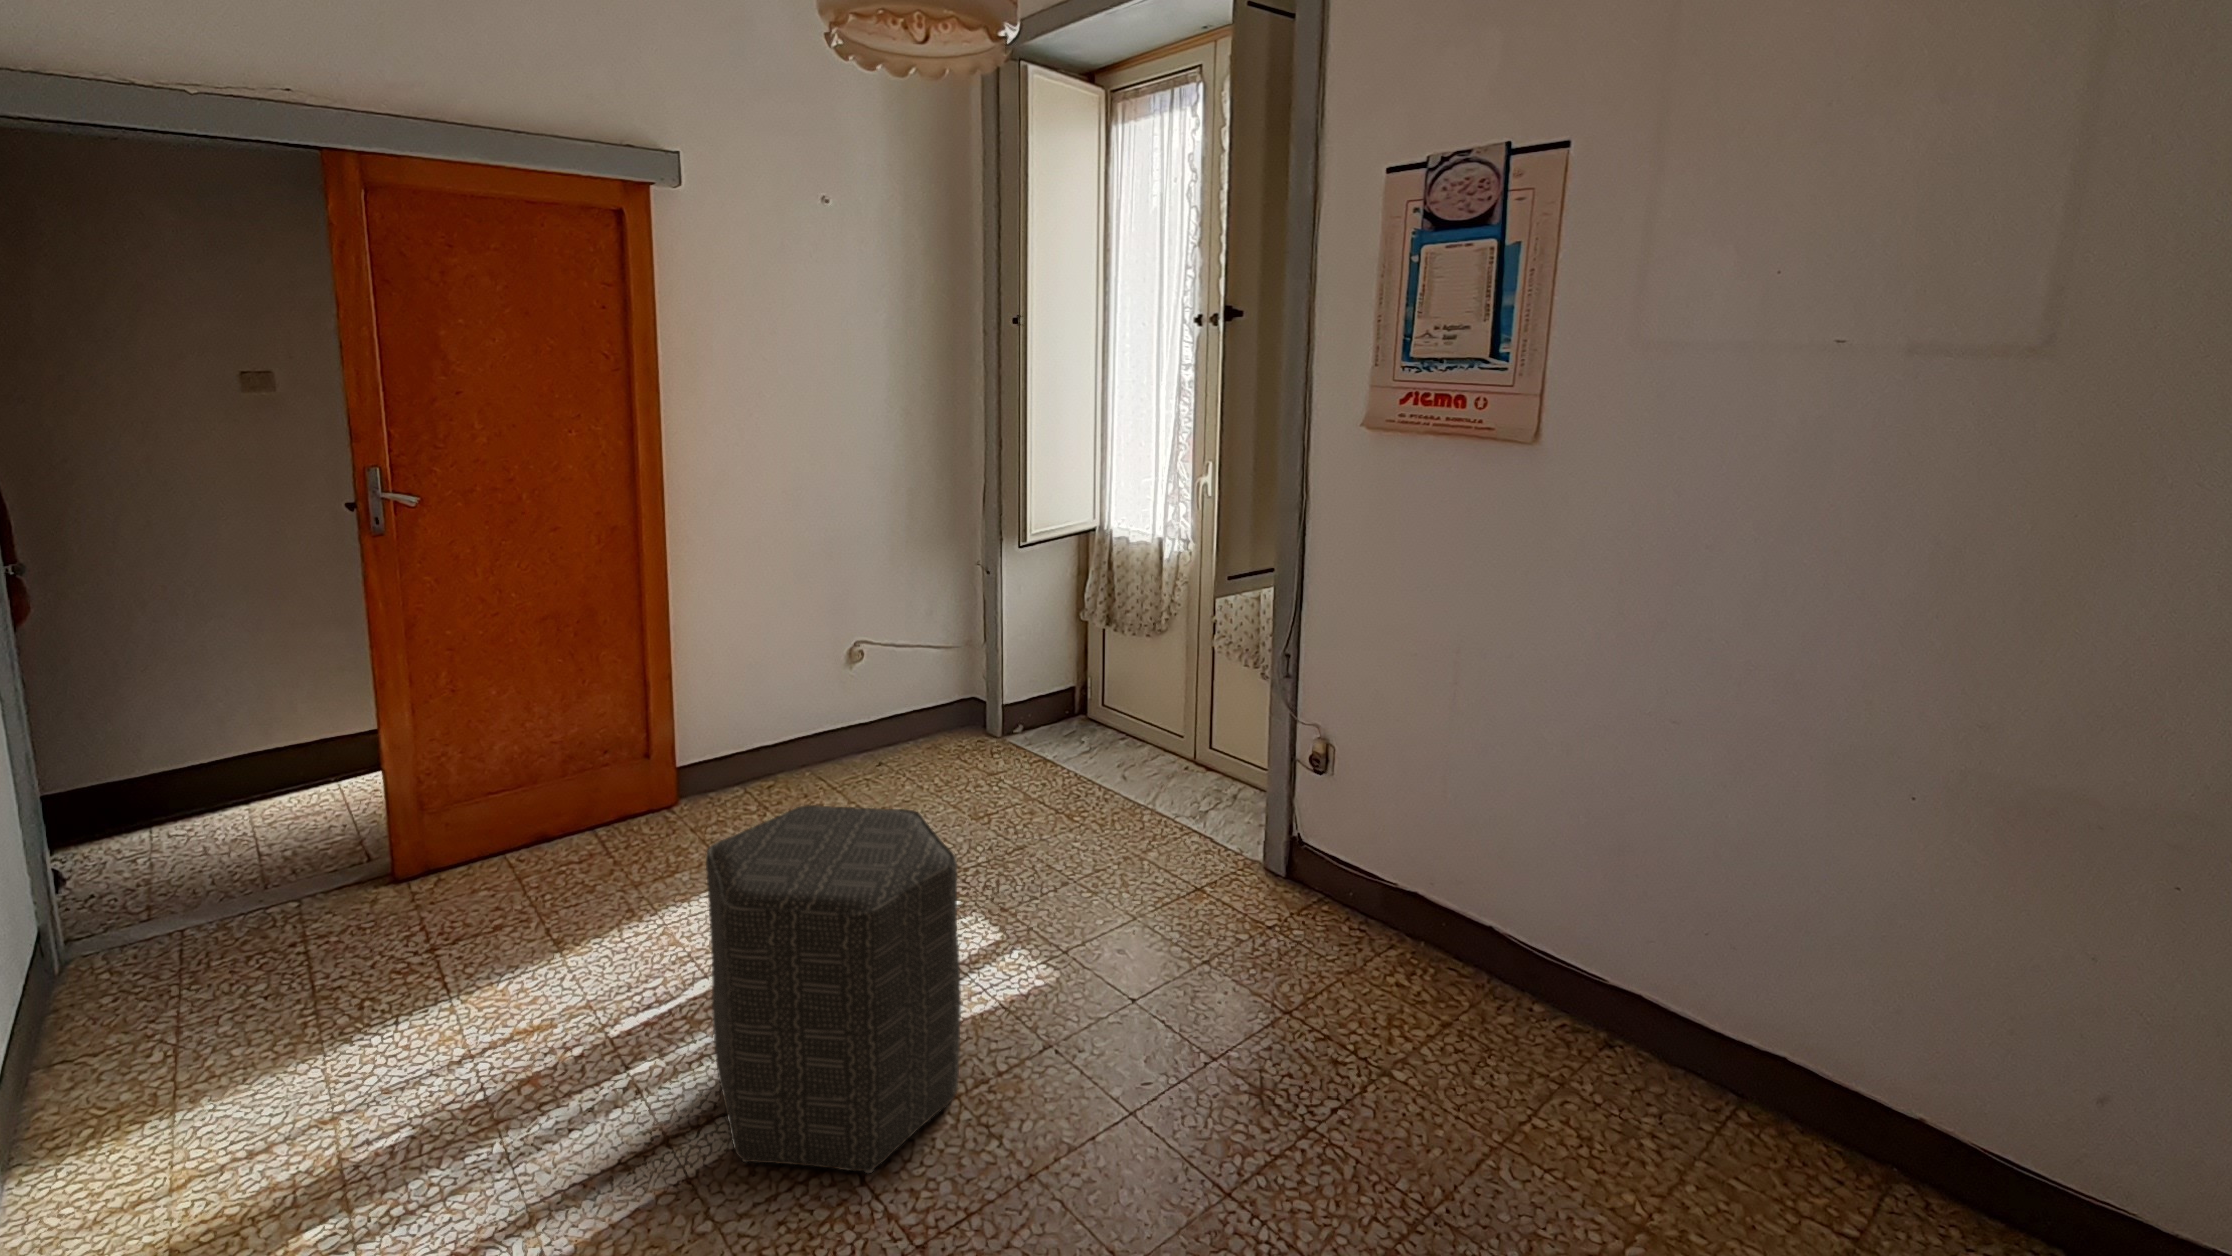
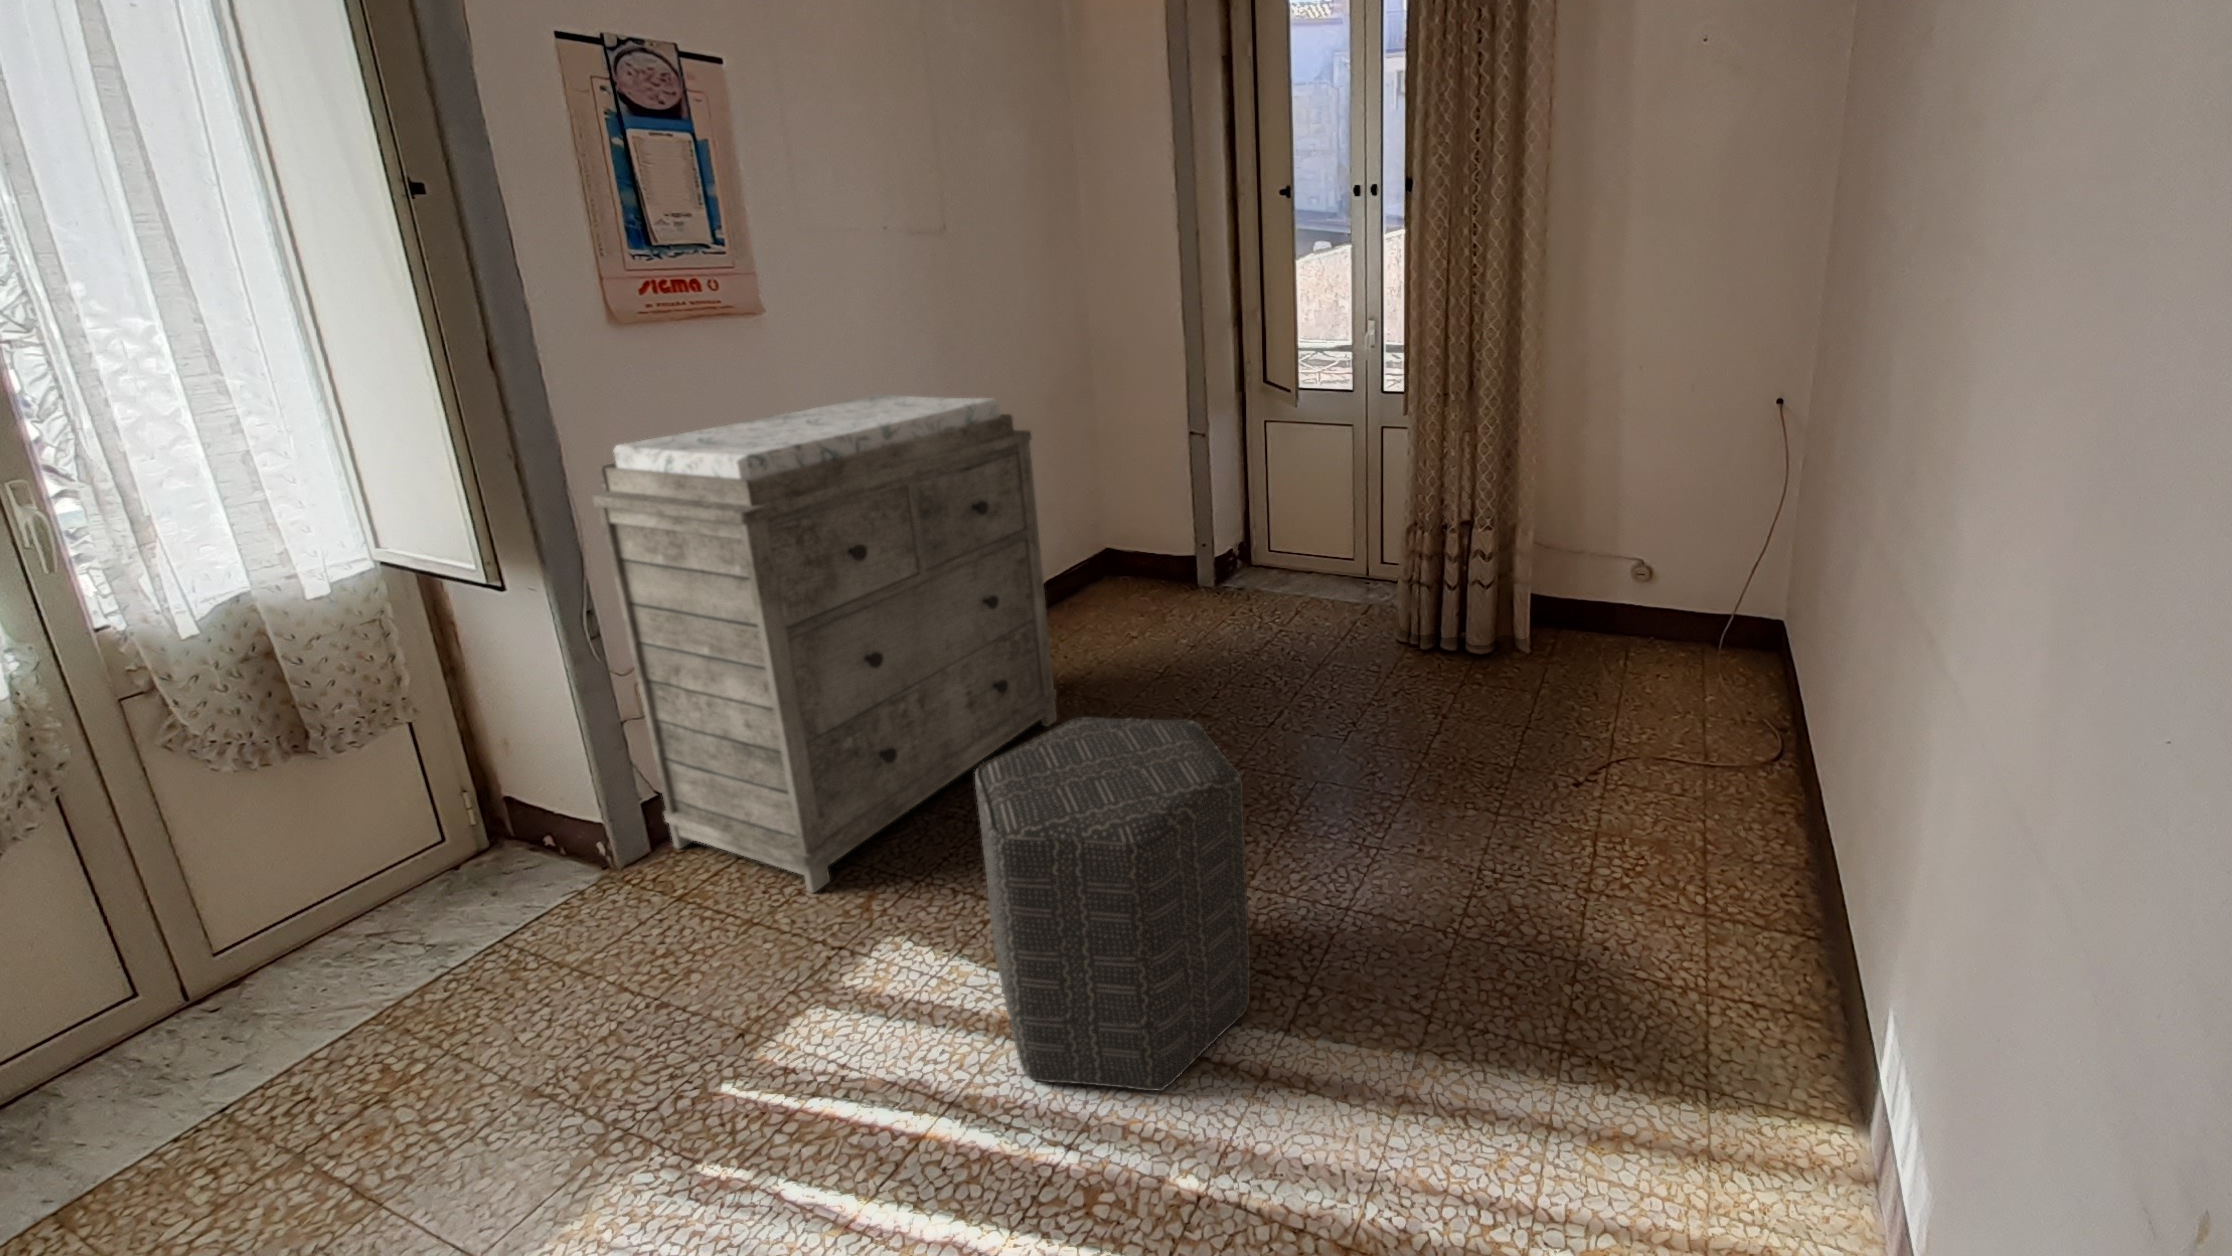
dresser: none [1149,533,1708,1196] -> present [593,395,1057,893]

